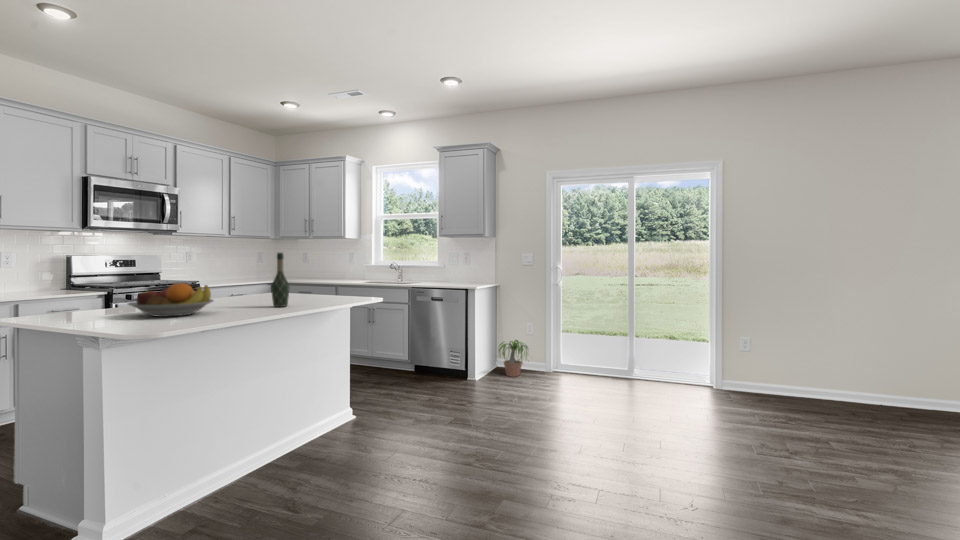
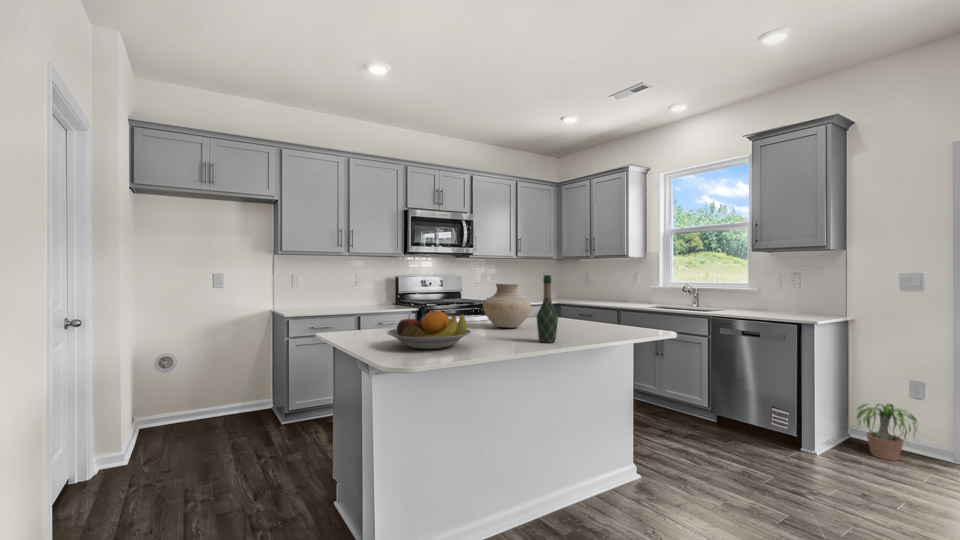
vase: none [211,261,260,300] -> present [483,284,531,328]

